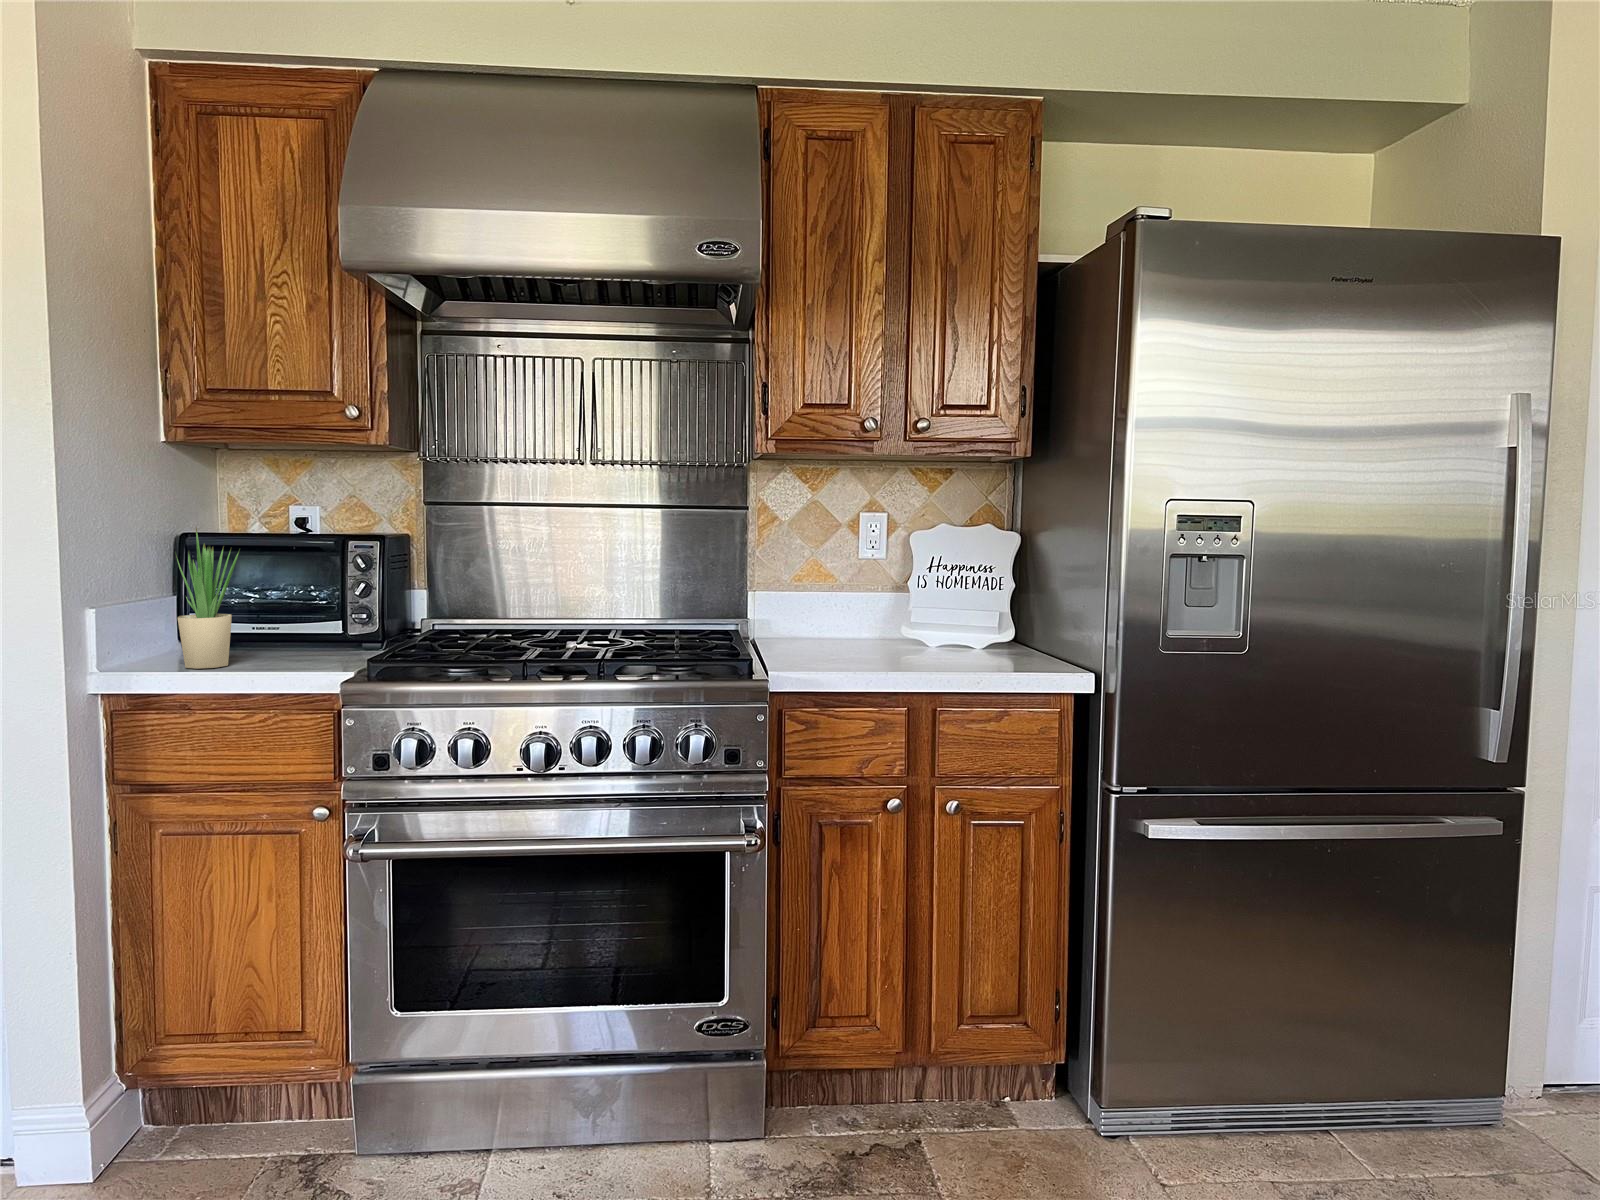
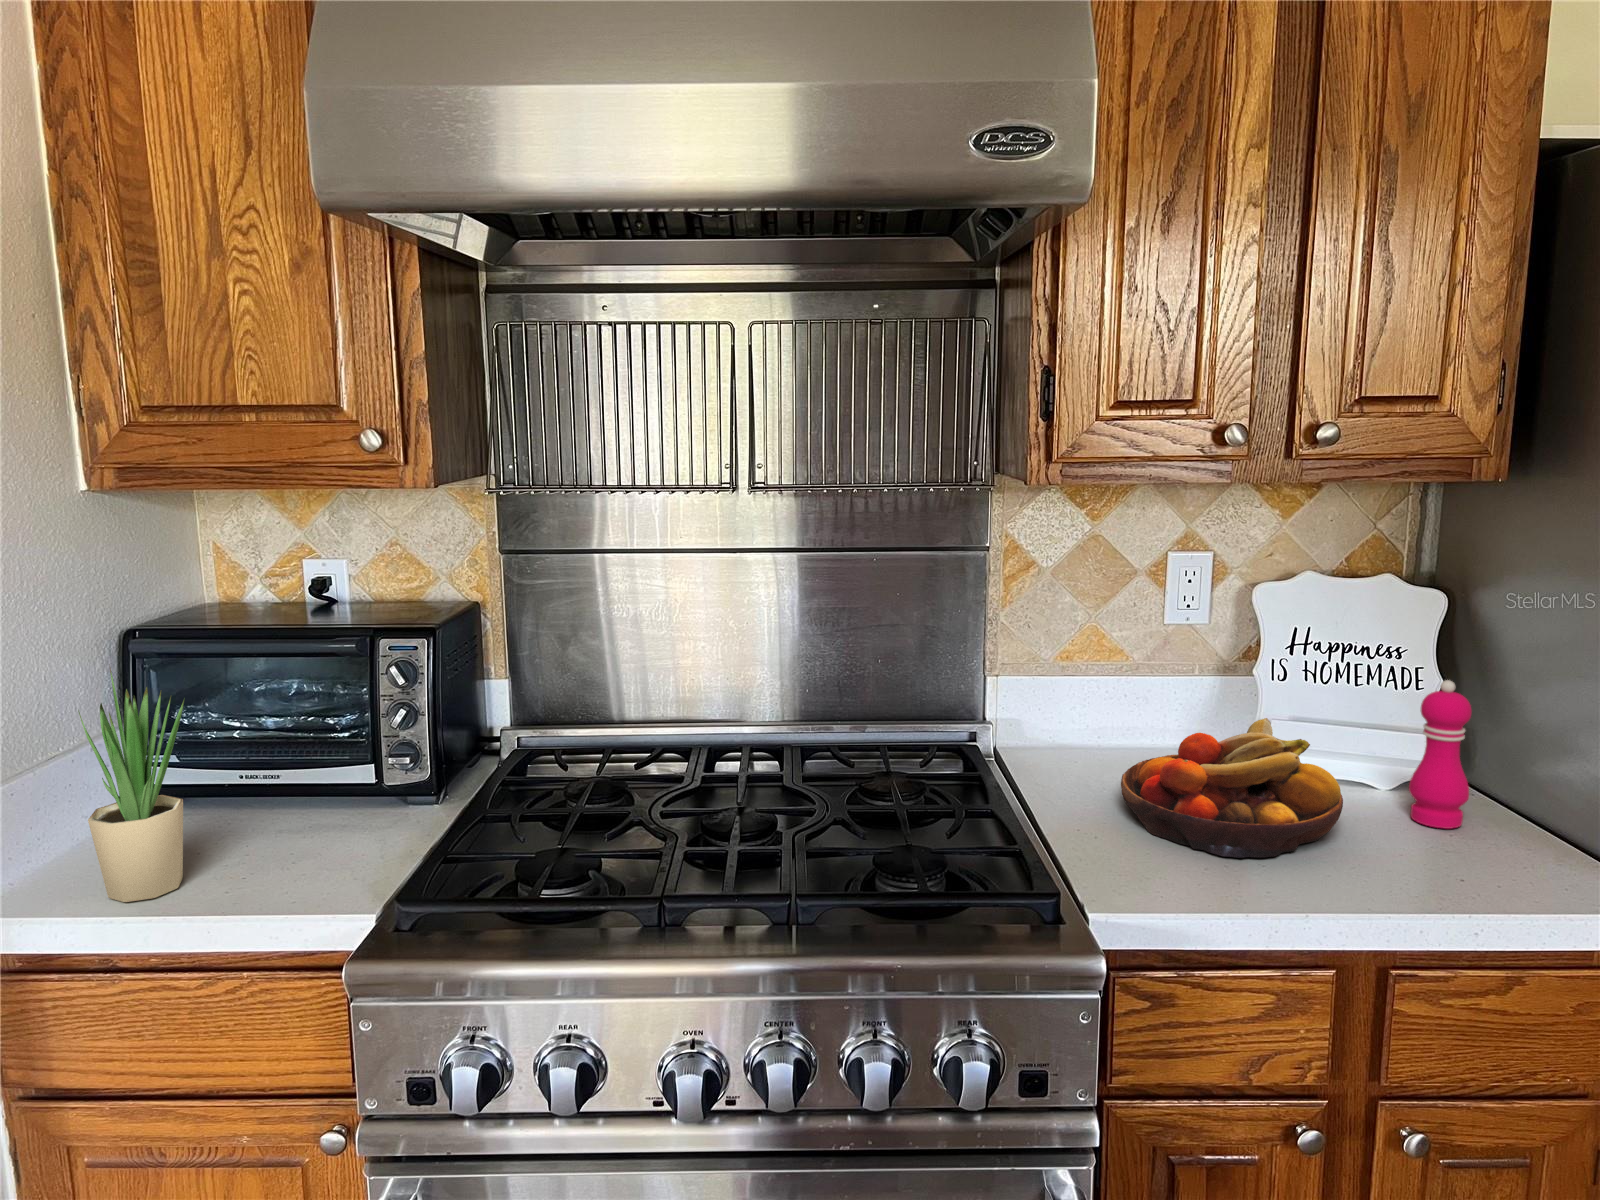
pepper mill: none [979,569,1011,655] -> present [1409,680,1471,829]
fruit bowl: none [812,601,935,661] -> present [1121,718,1343,858]

